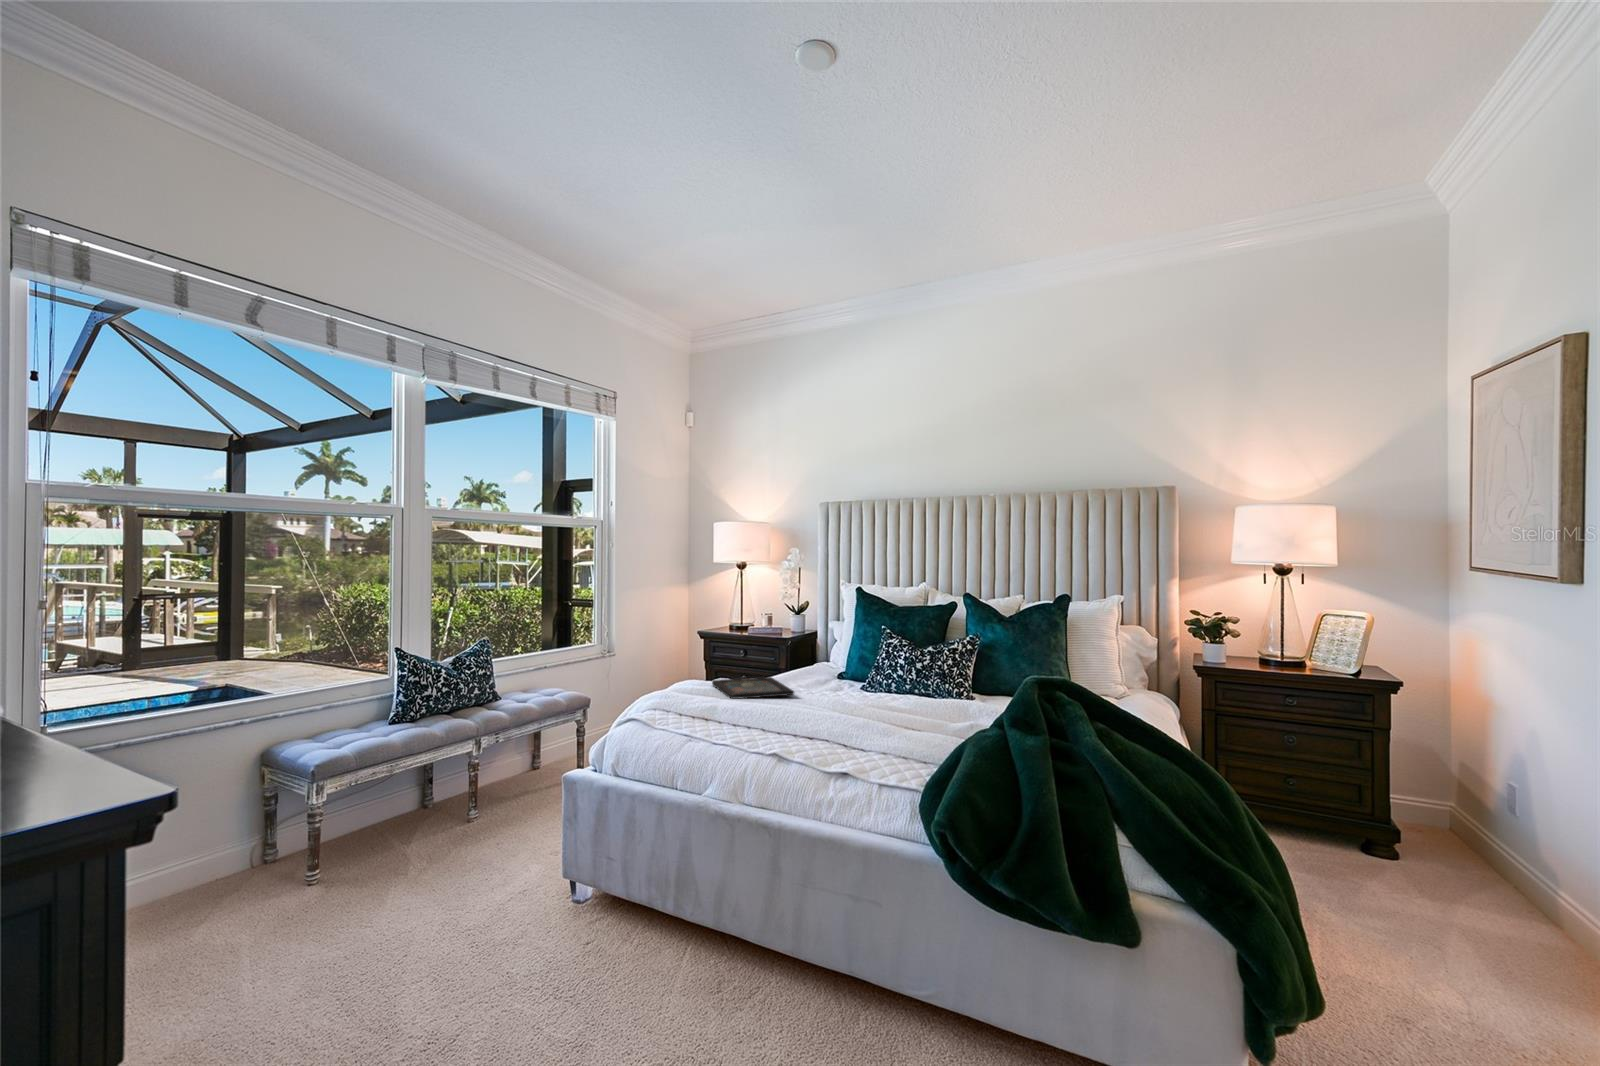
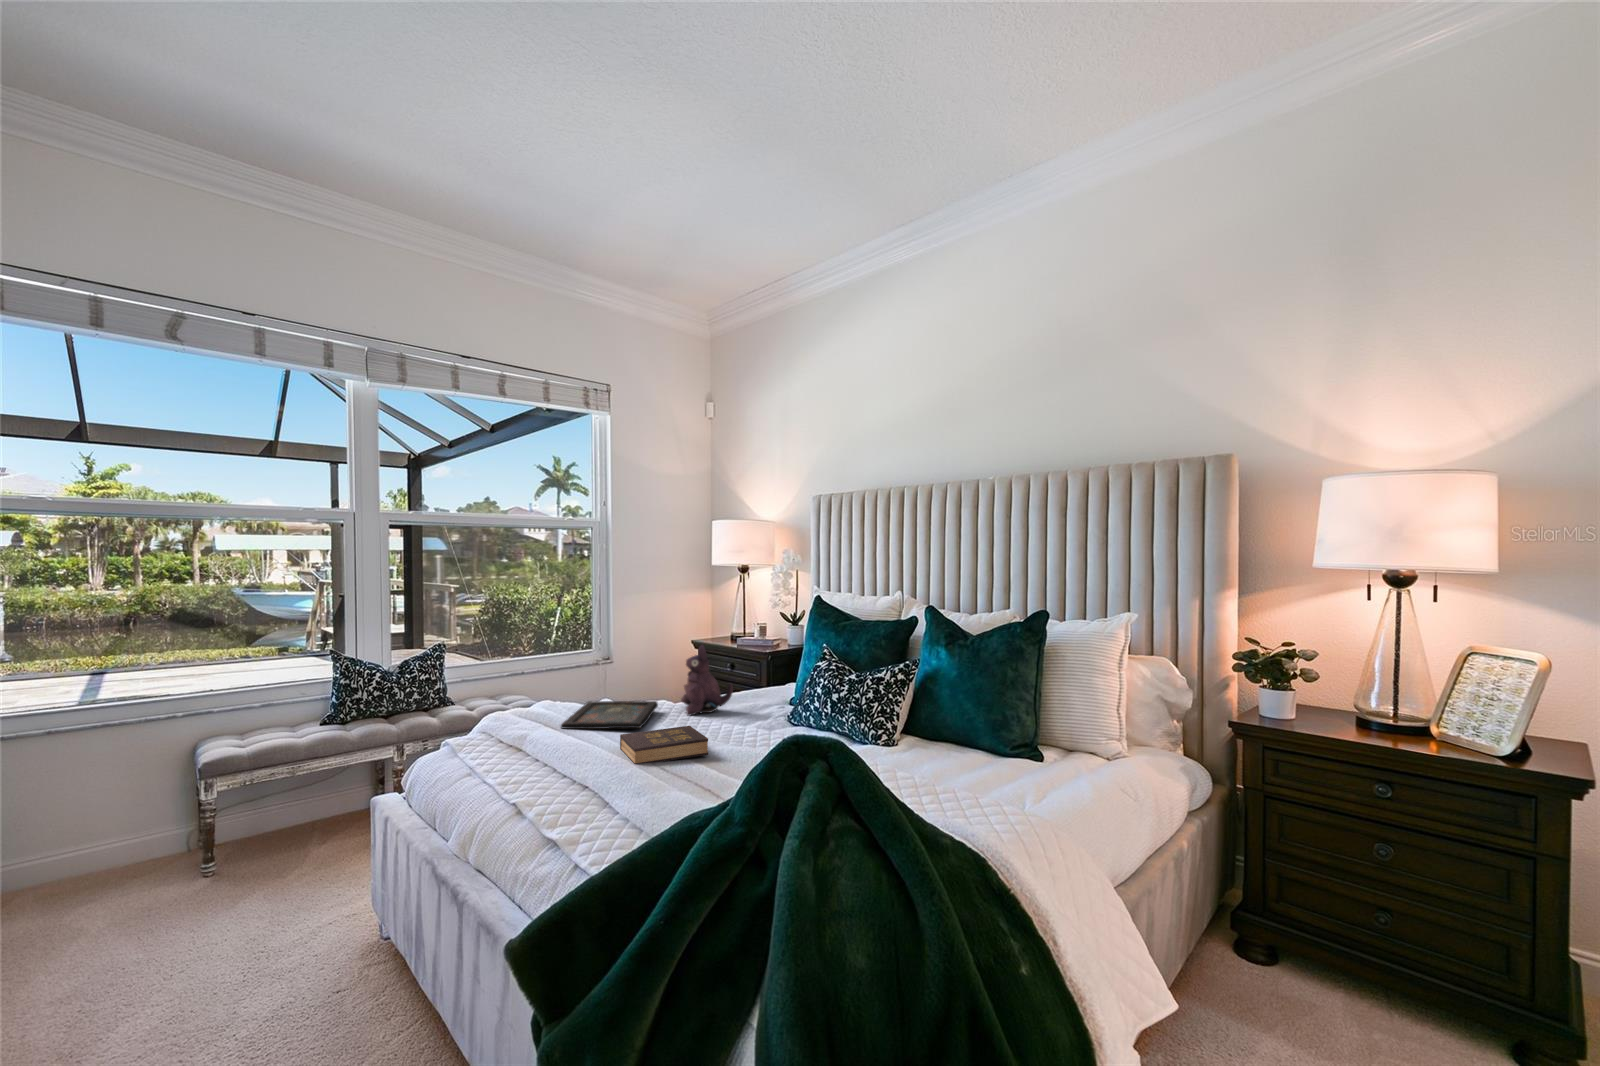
plush toy: none [780,629,825,688] -> present [681,645,733,715]
hardback book: none [808,688,880,717] -> present [620,726,708,764]

